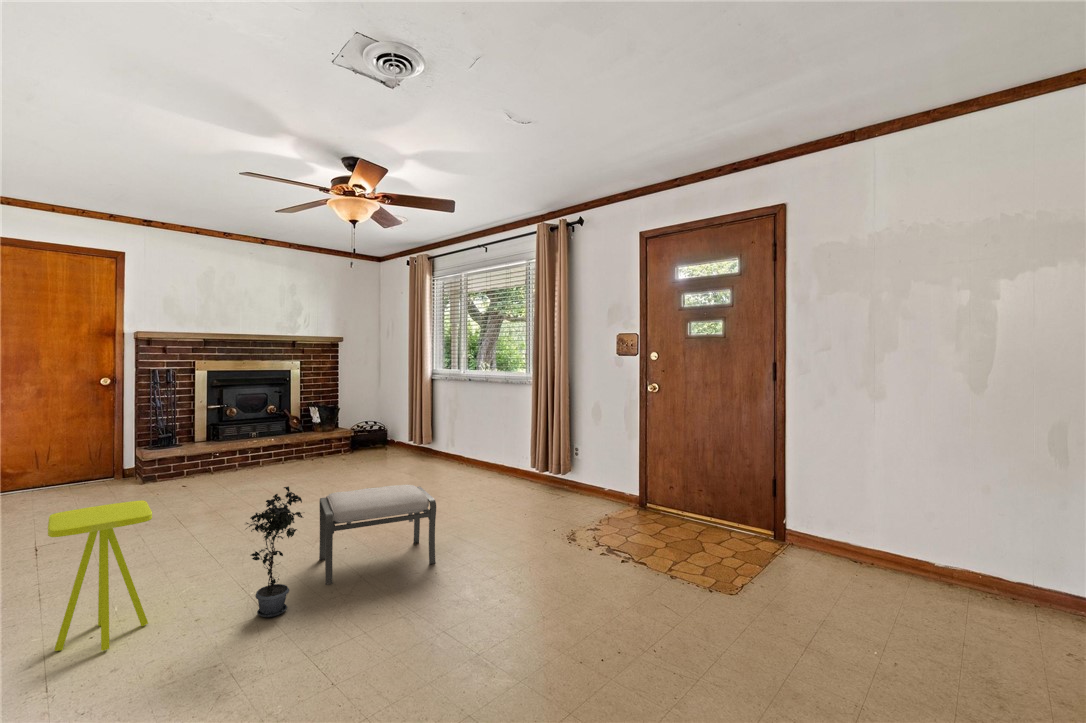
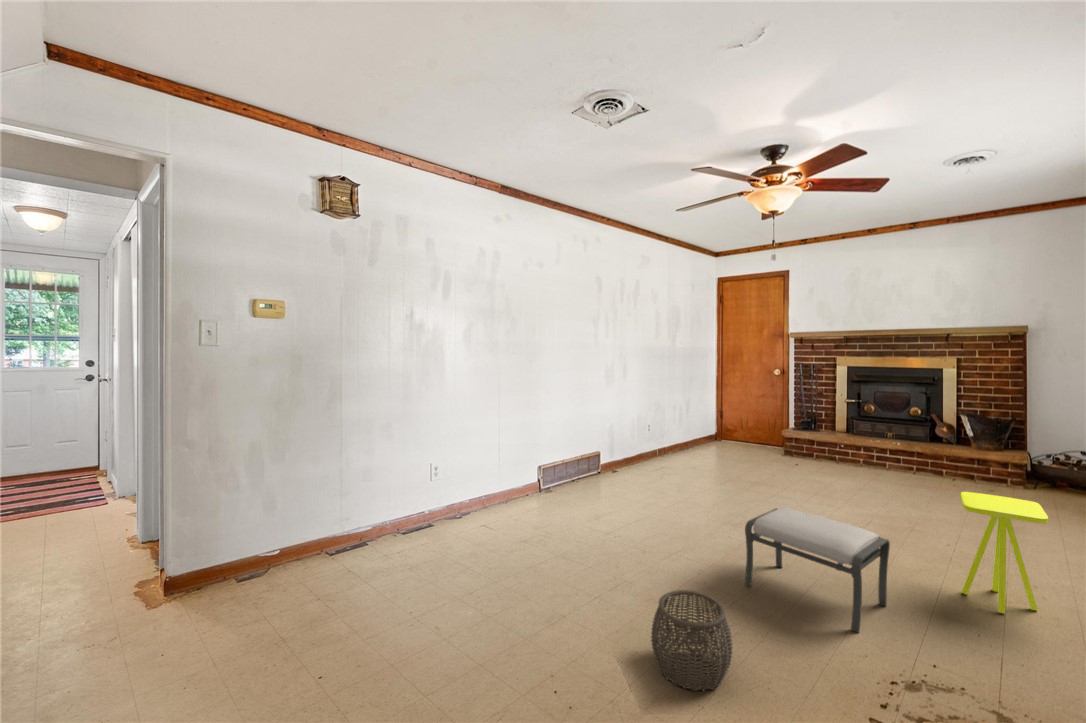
potted plant: present [246,486,303,617] -> none [669,484,714,582]
side table: present [48,500,152,651] -> present [960,492,1048,613]
woven basket: none [366,574,456,681] -> present [651,590,732,691]

